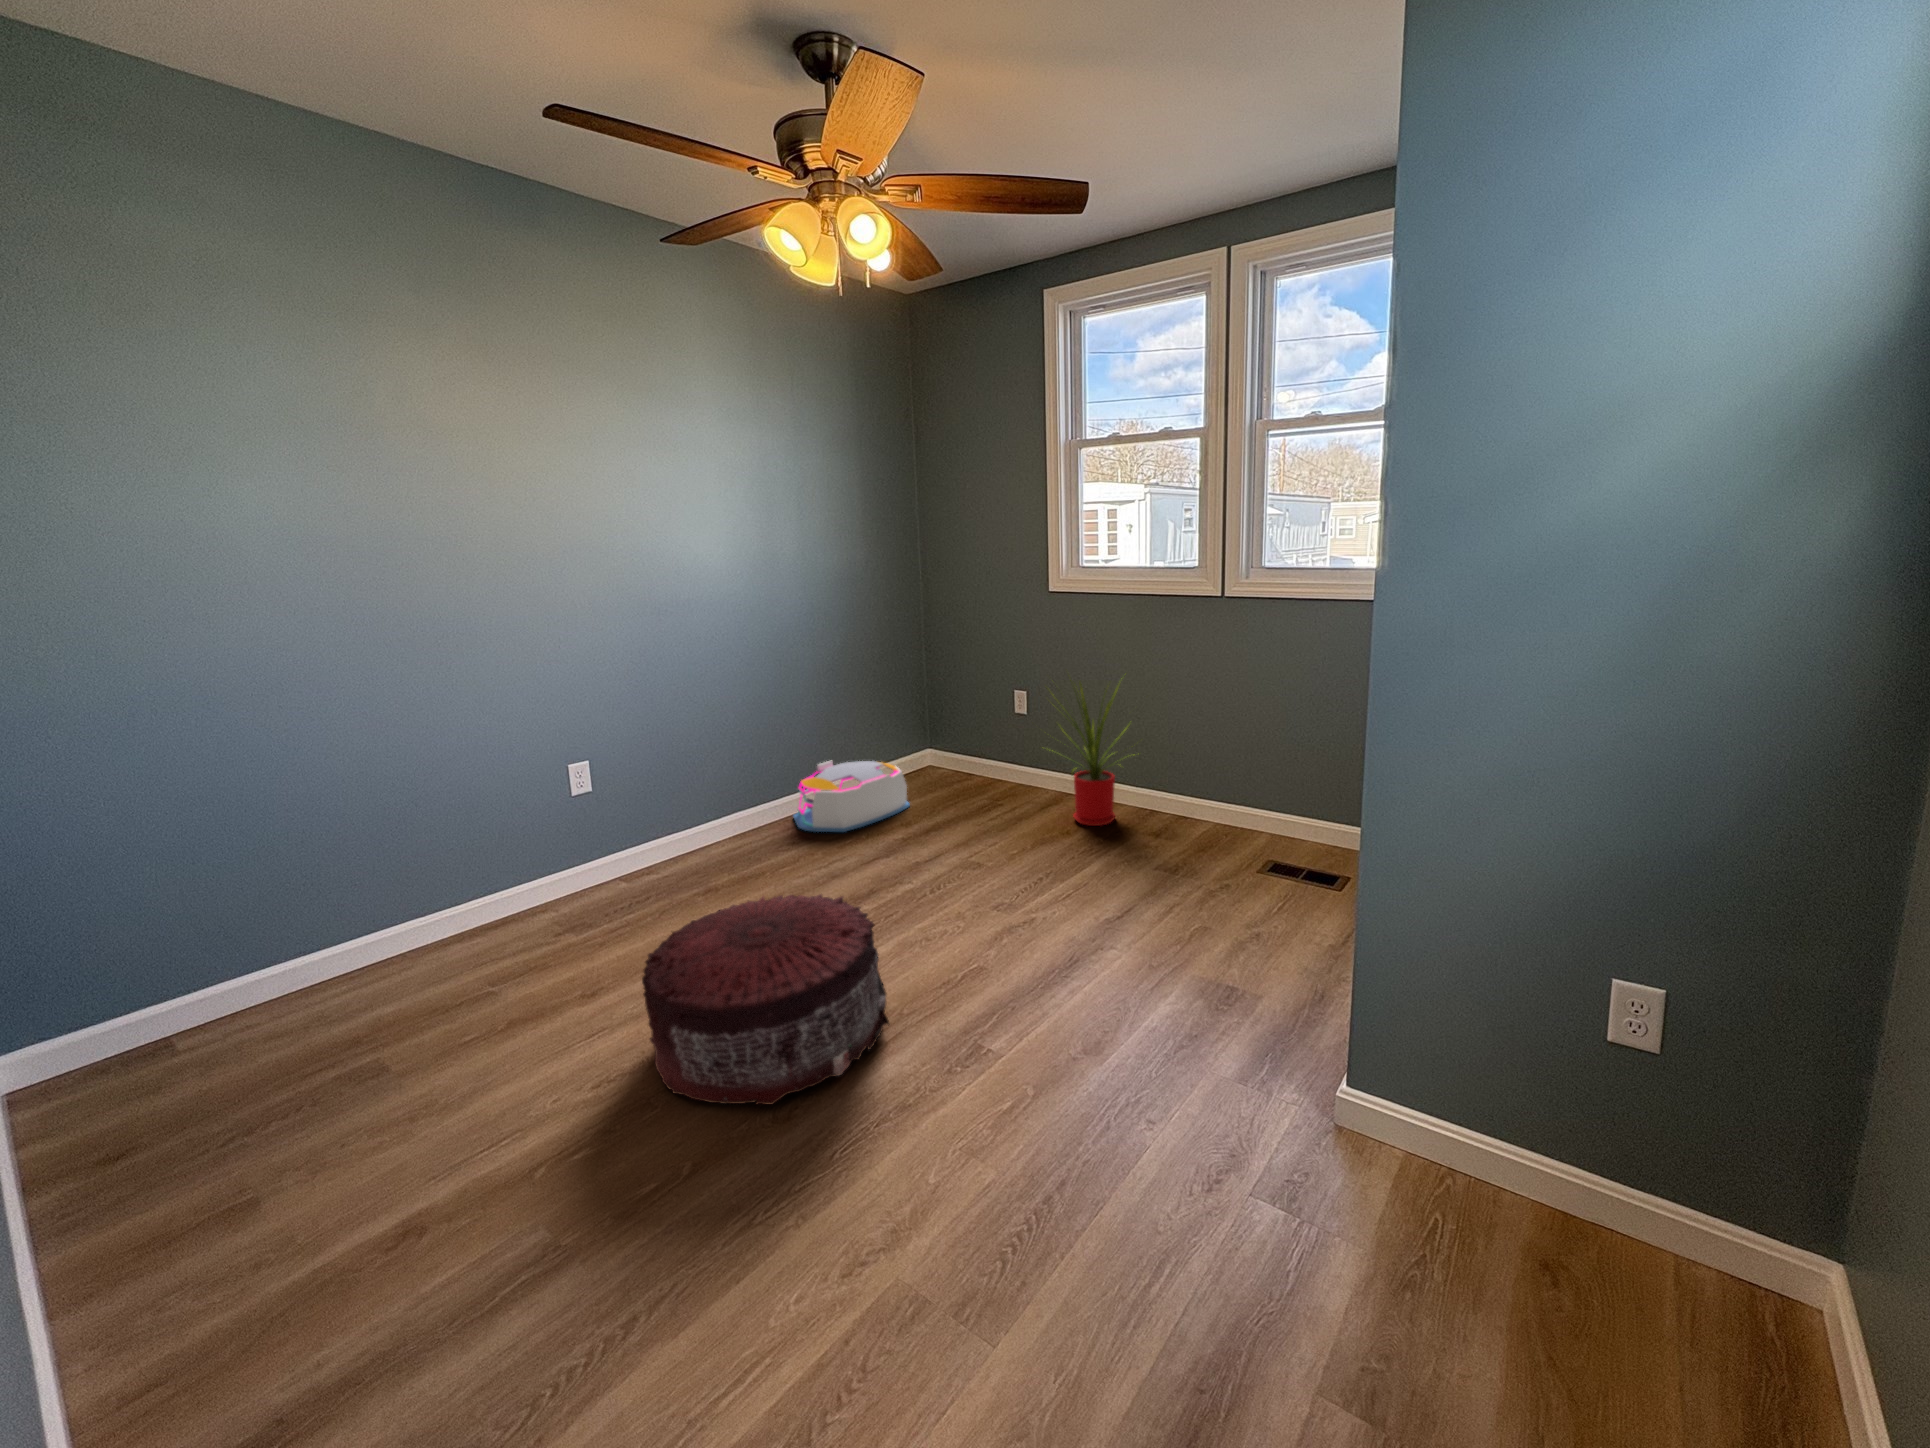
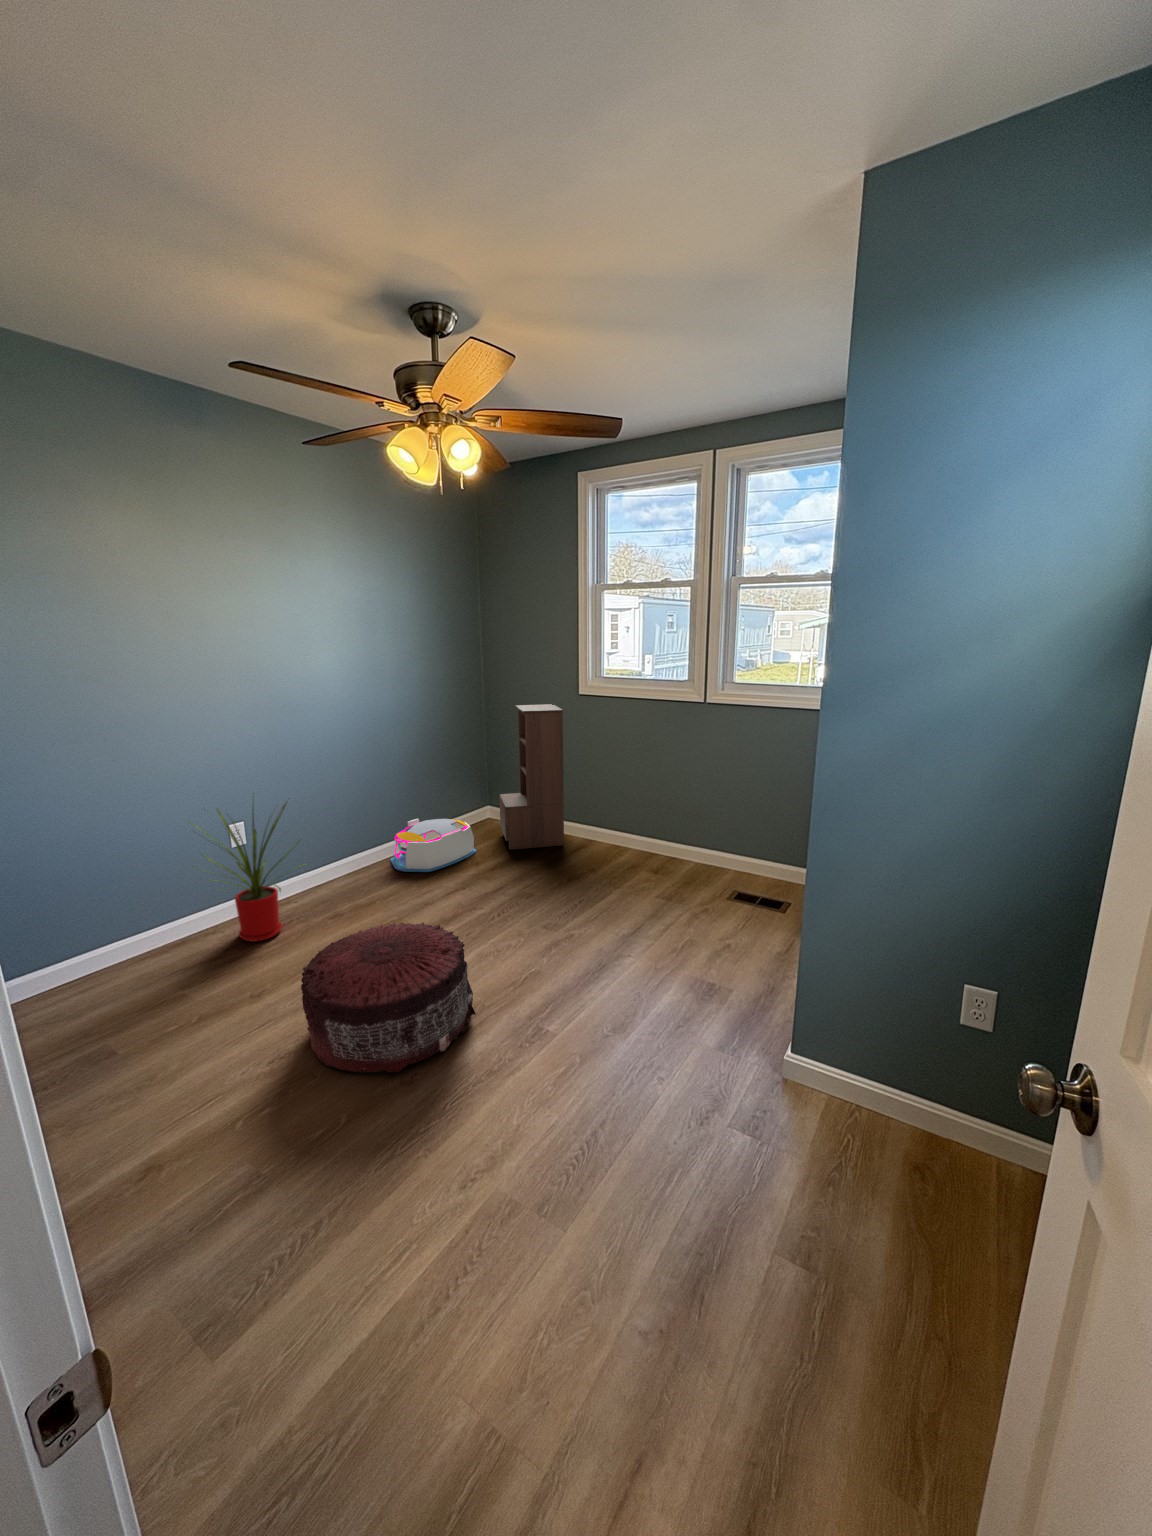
bookshelf: none [943,605,1030,803] -> present [499,704,564,850]
house plant: present [1053,674,1127,826] -> present [202,803,301,942]

